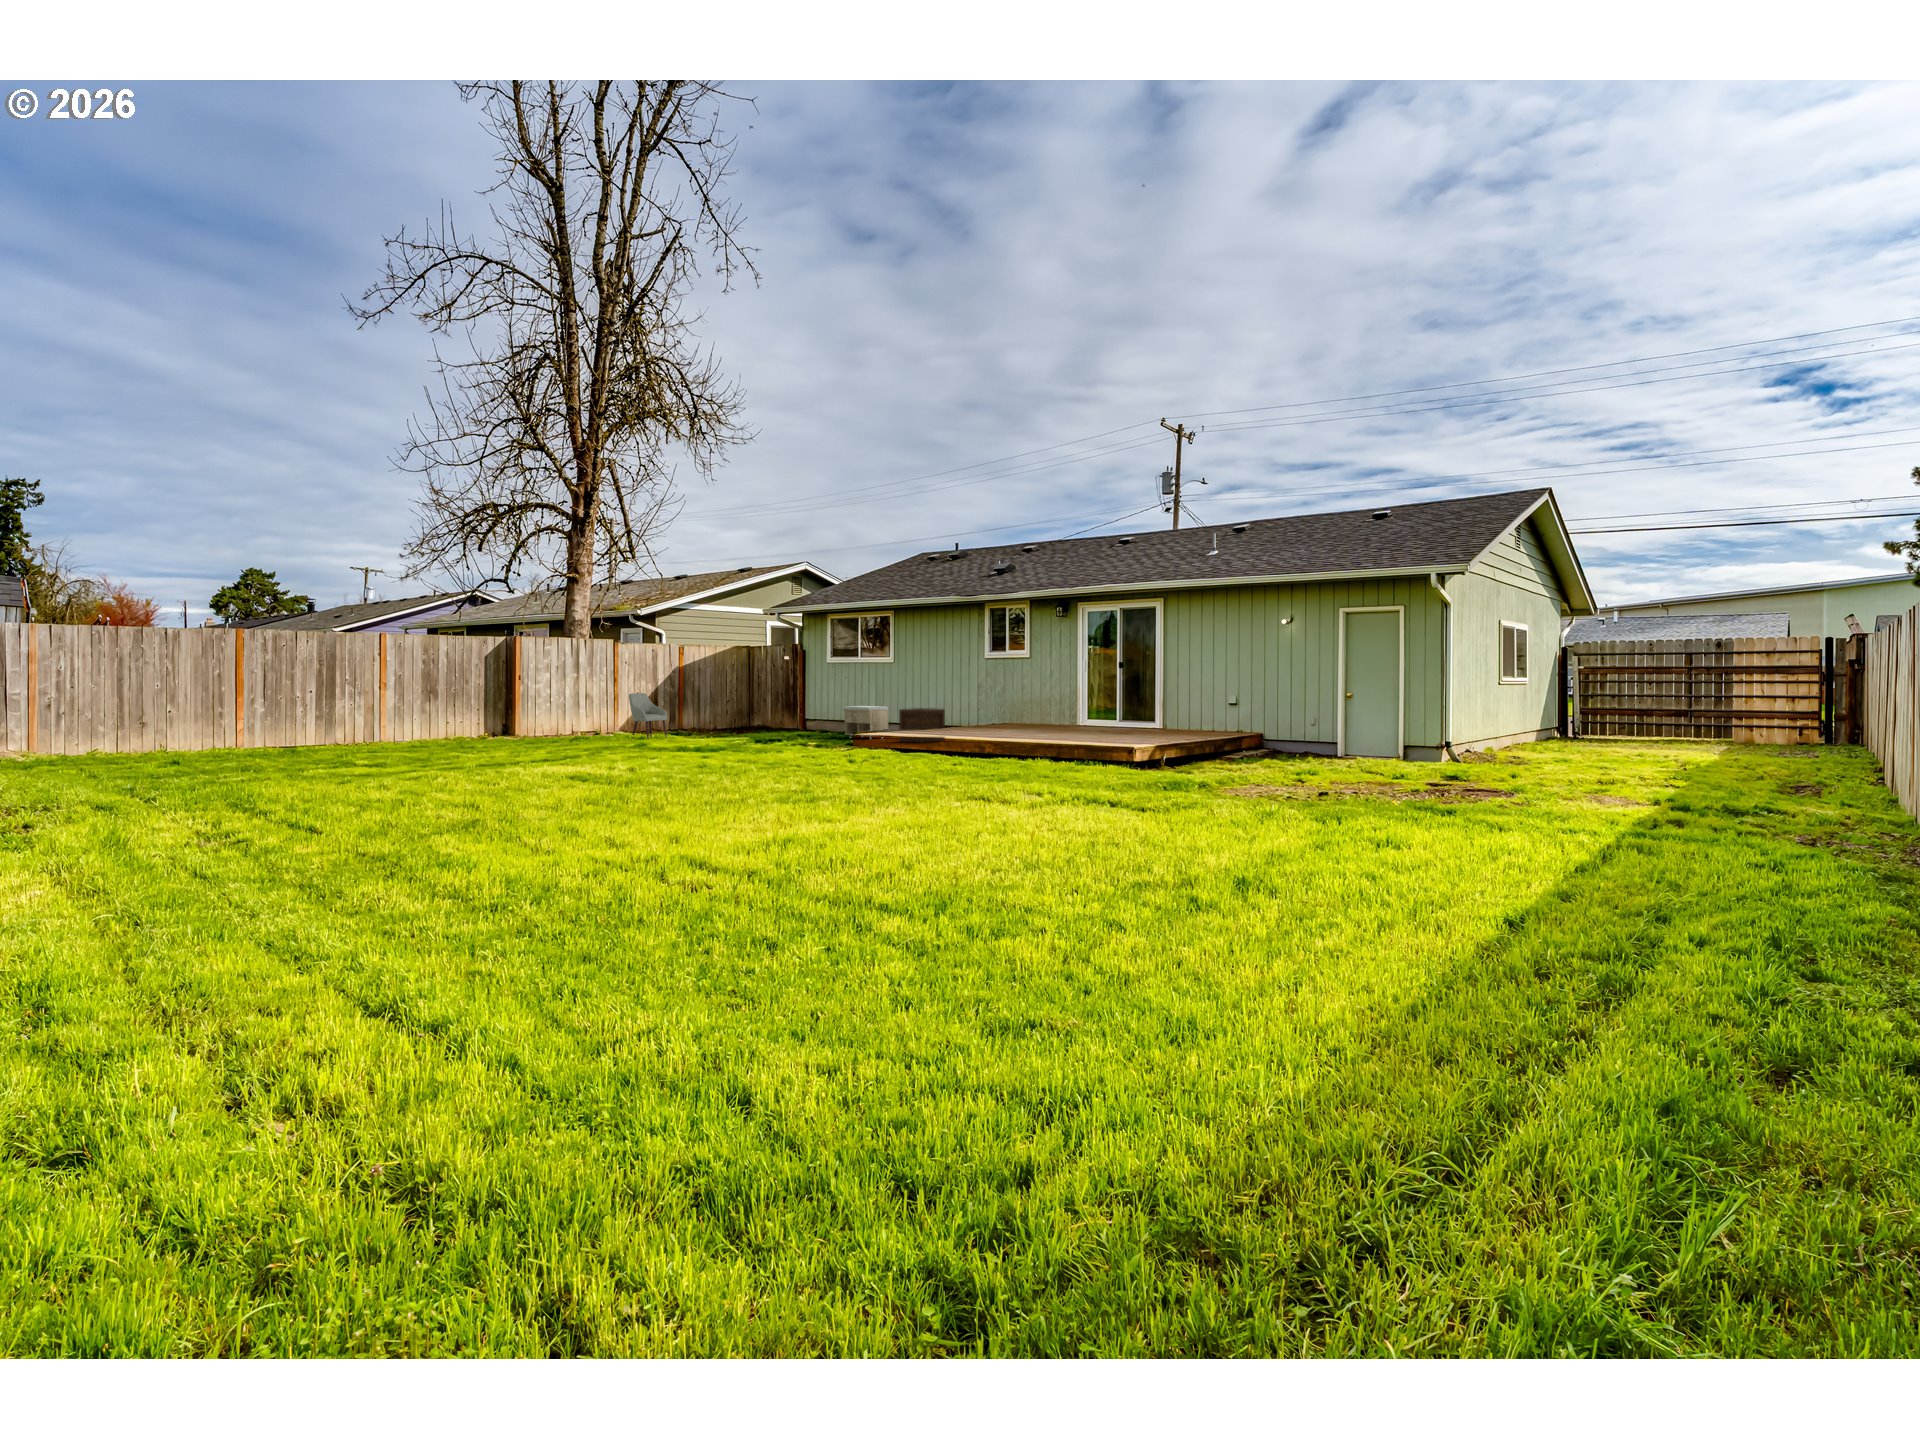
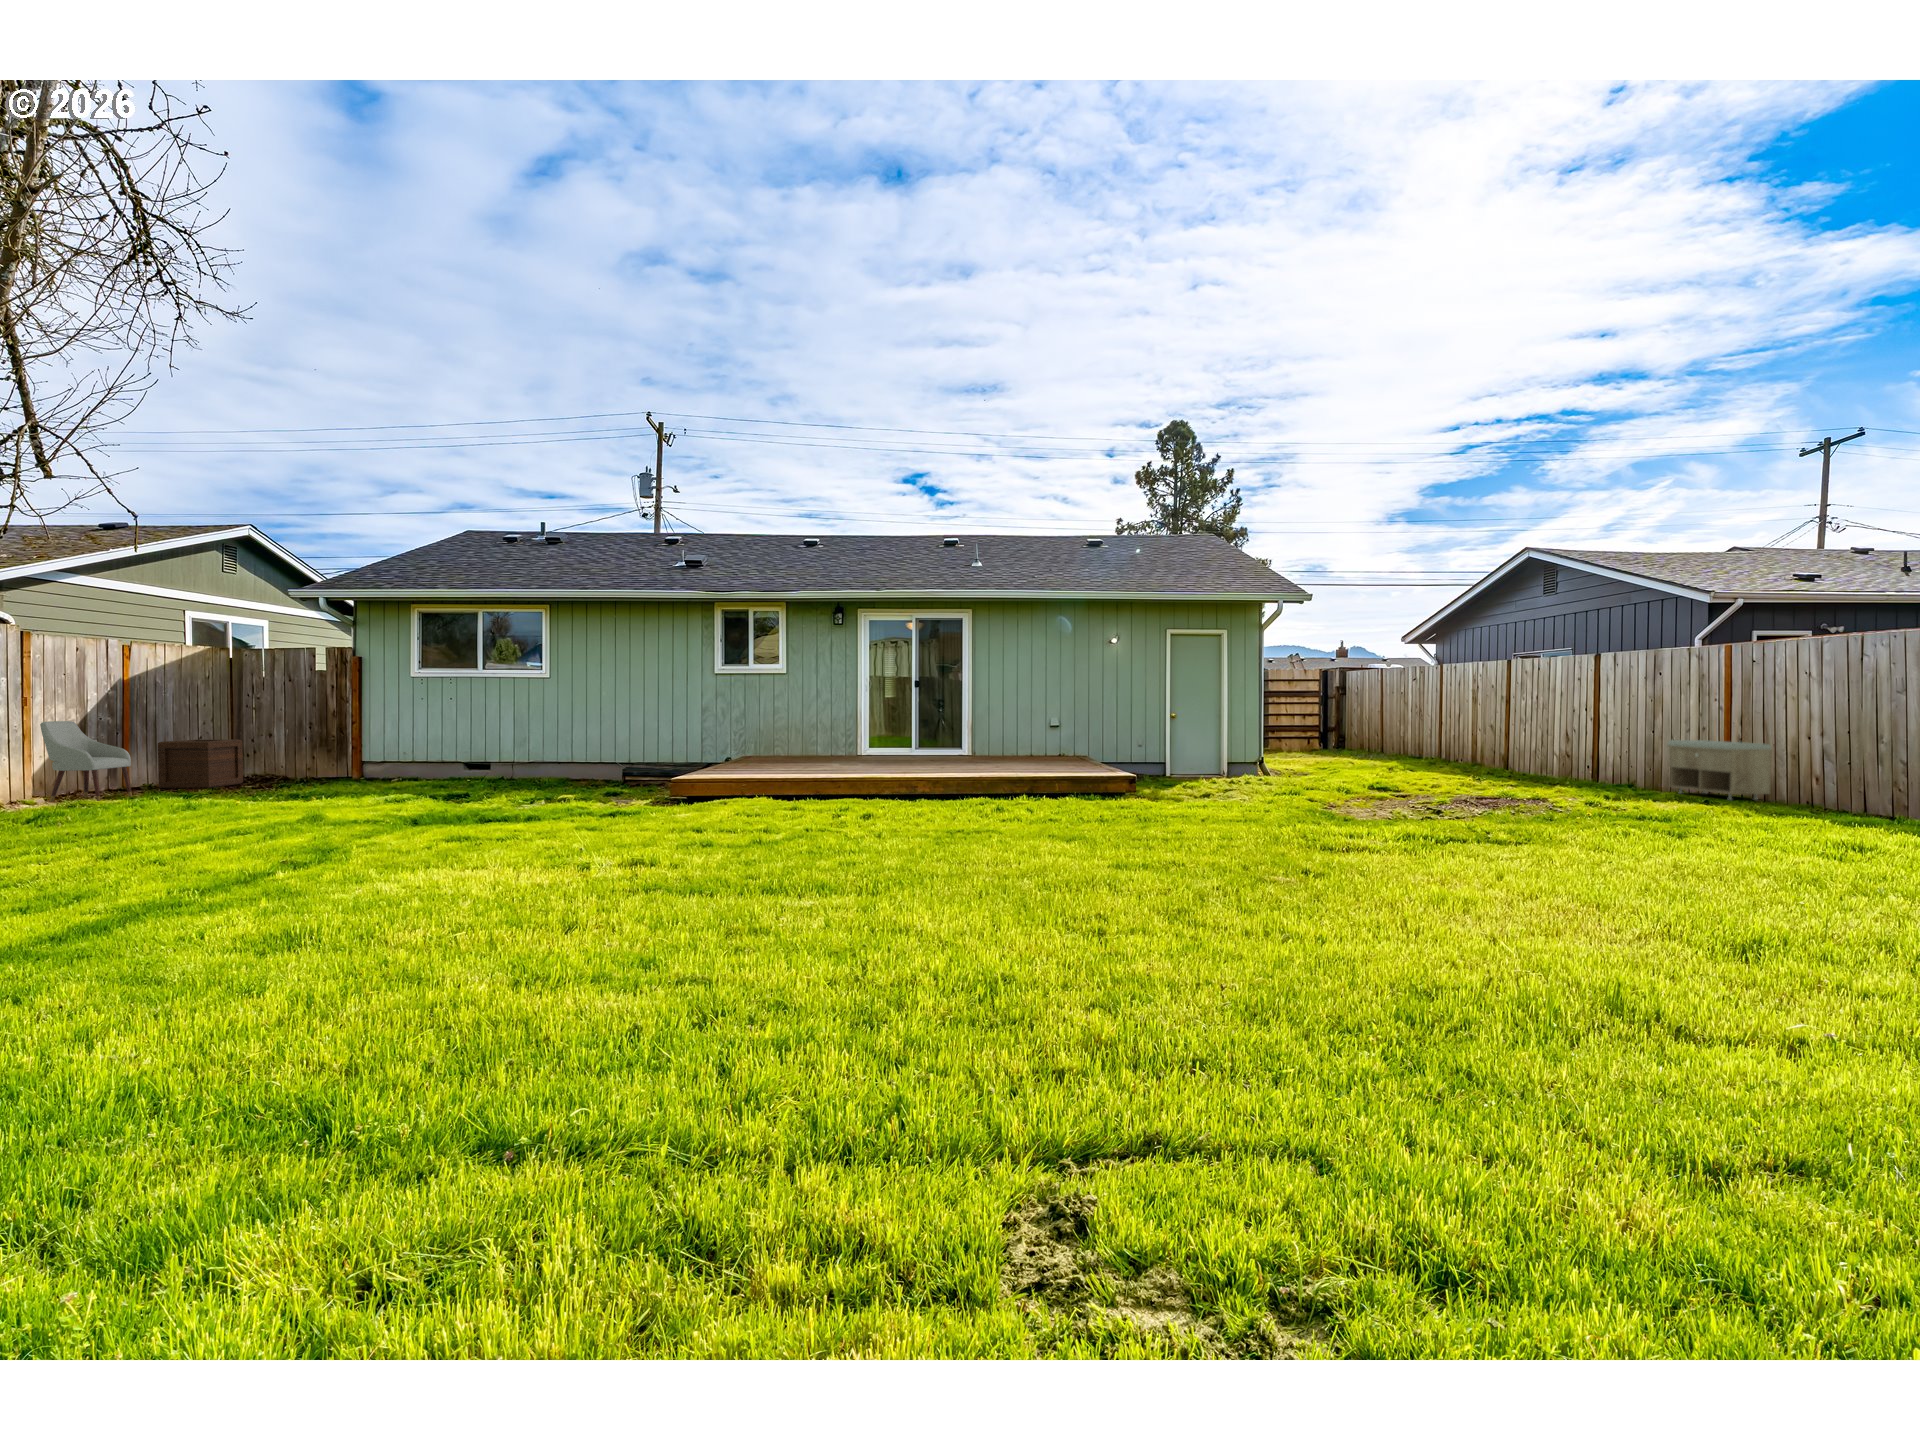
storage bench: present [844,706,888,739] -> present [1667,740,1771,799]
wooden crate: present [899,708,945,742] -> present [158,740,243,788]

